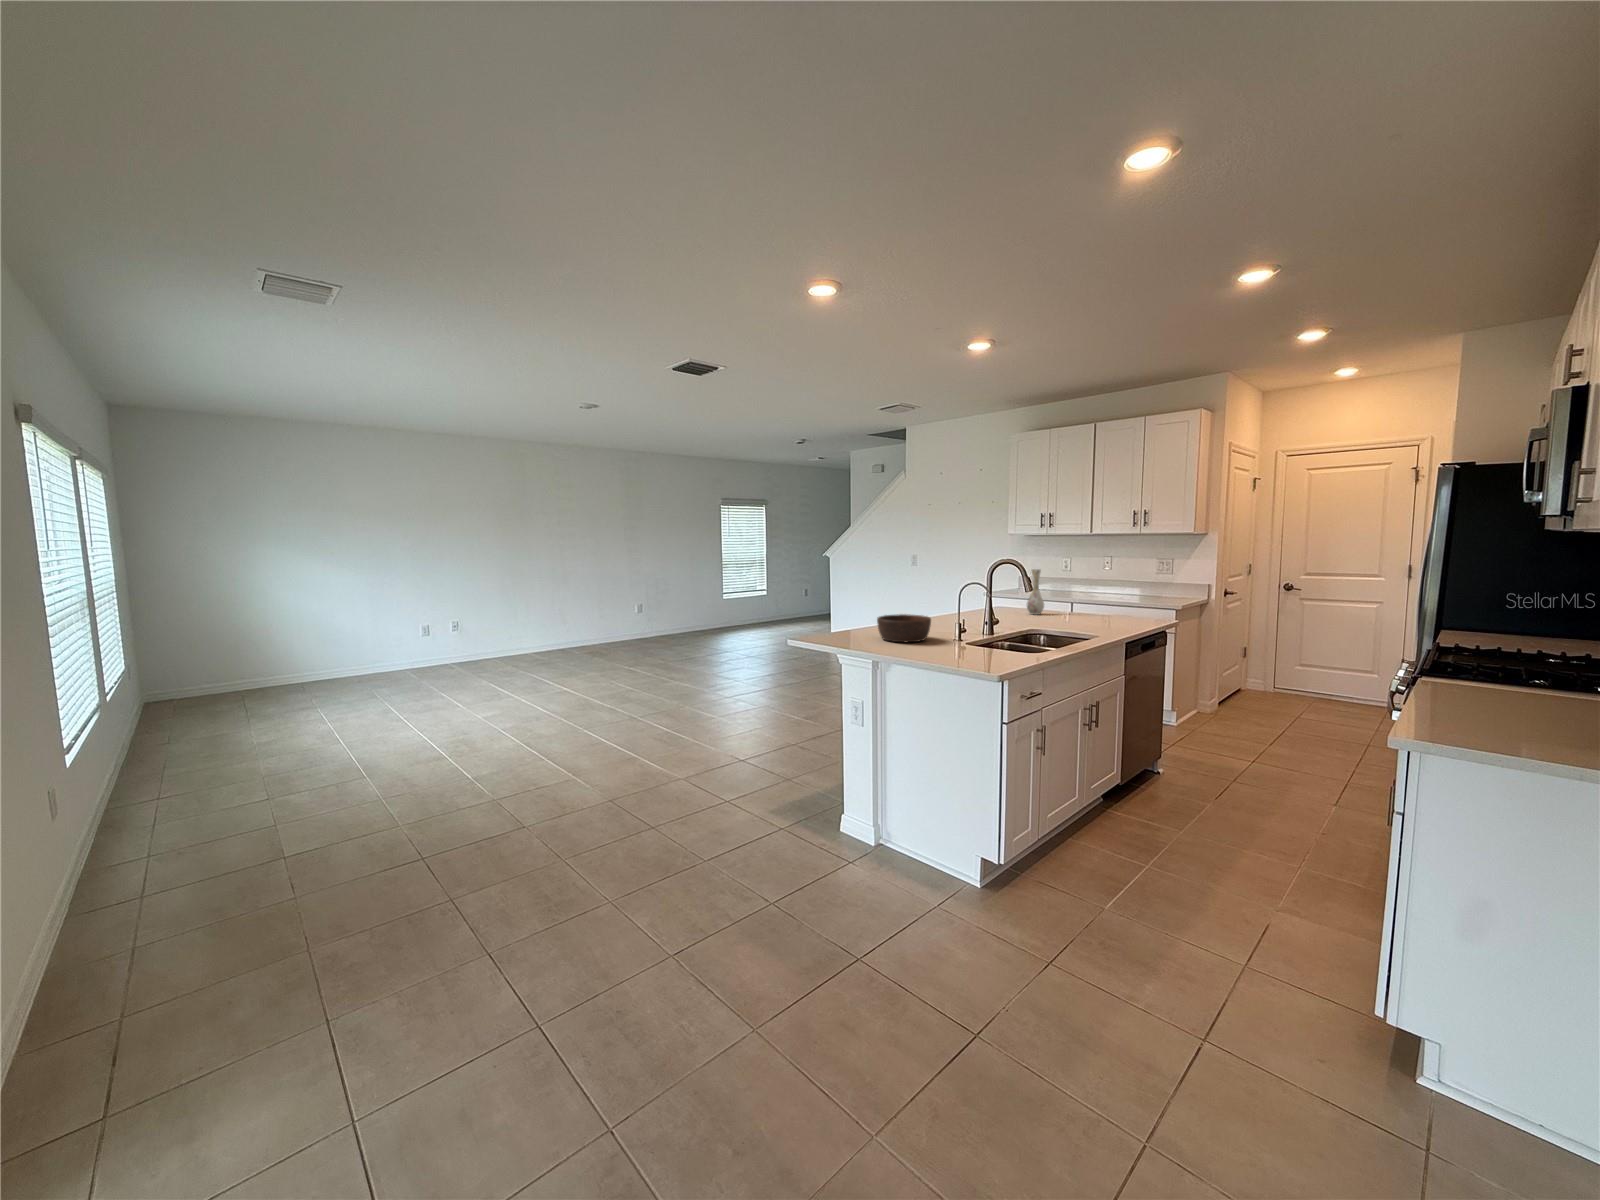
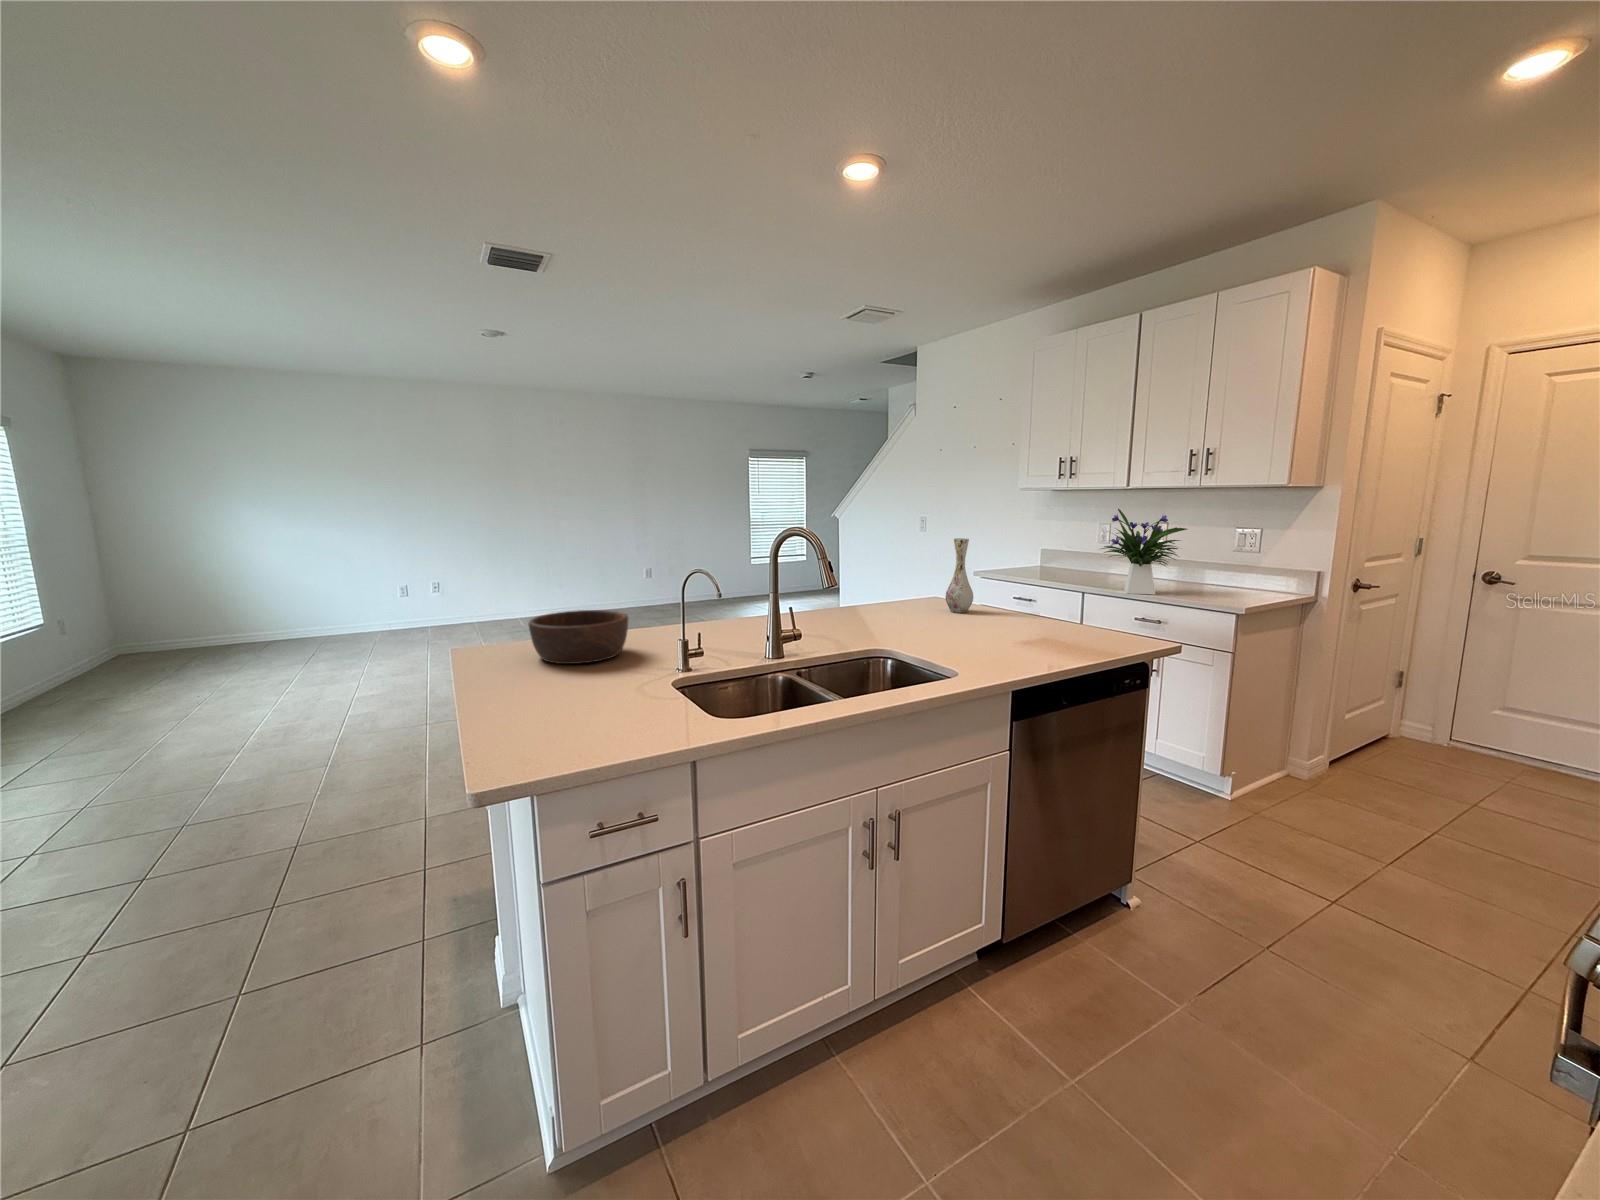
flower arrangement: none [1080,549,1135,602] -> present [1101,509,1187,594]

